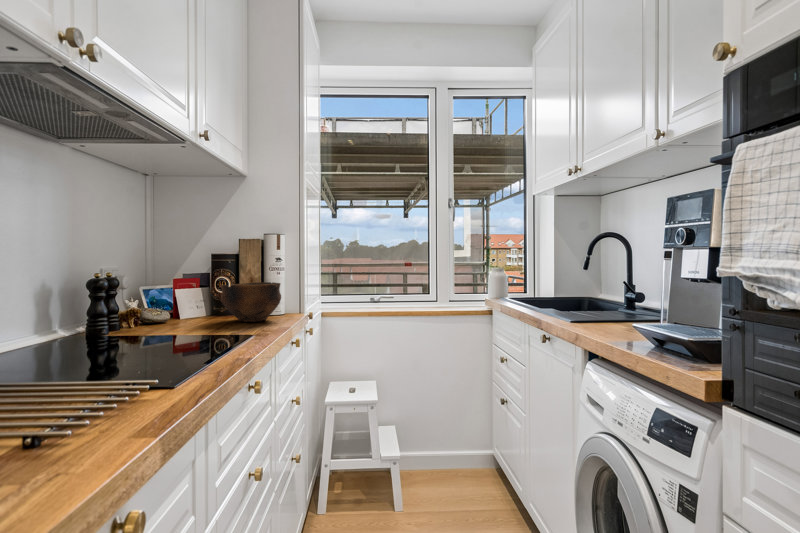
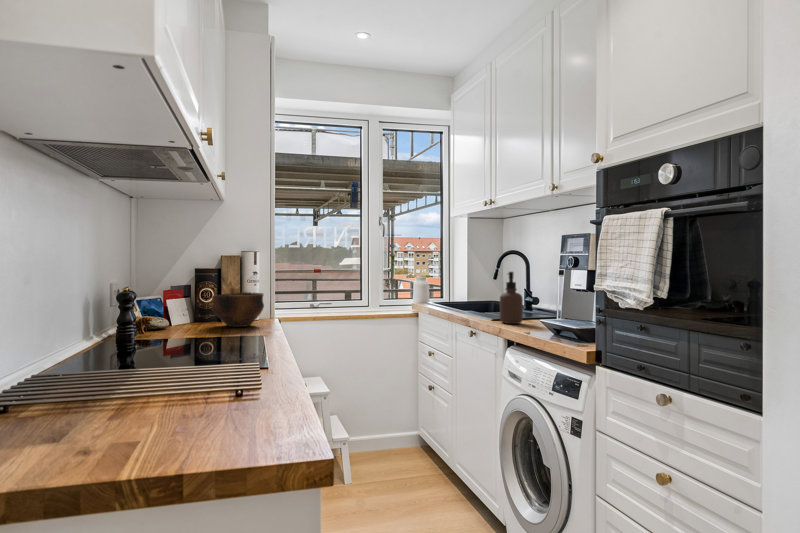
soap dispenser: none [579,255,613,328] -> present [500,272,523,324]

